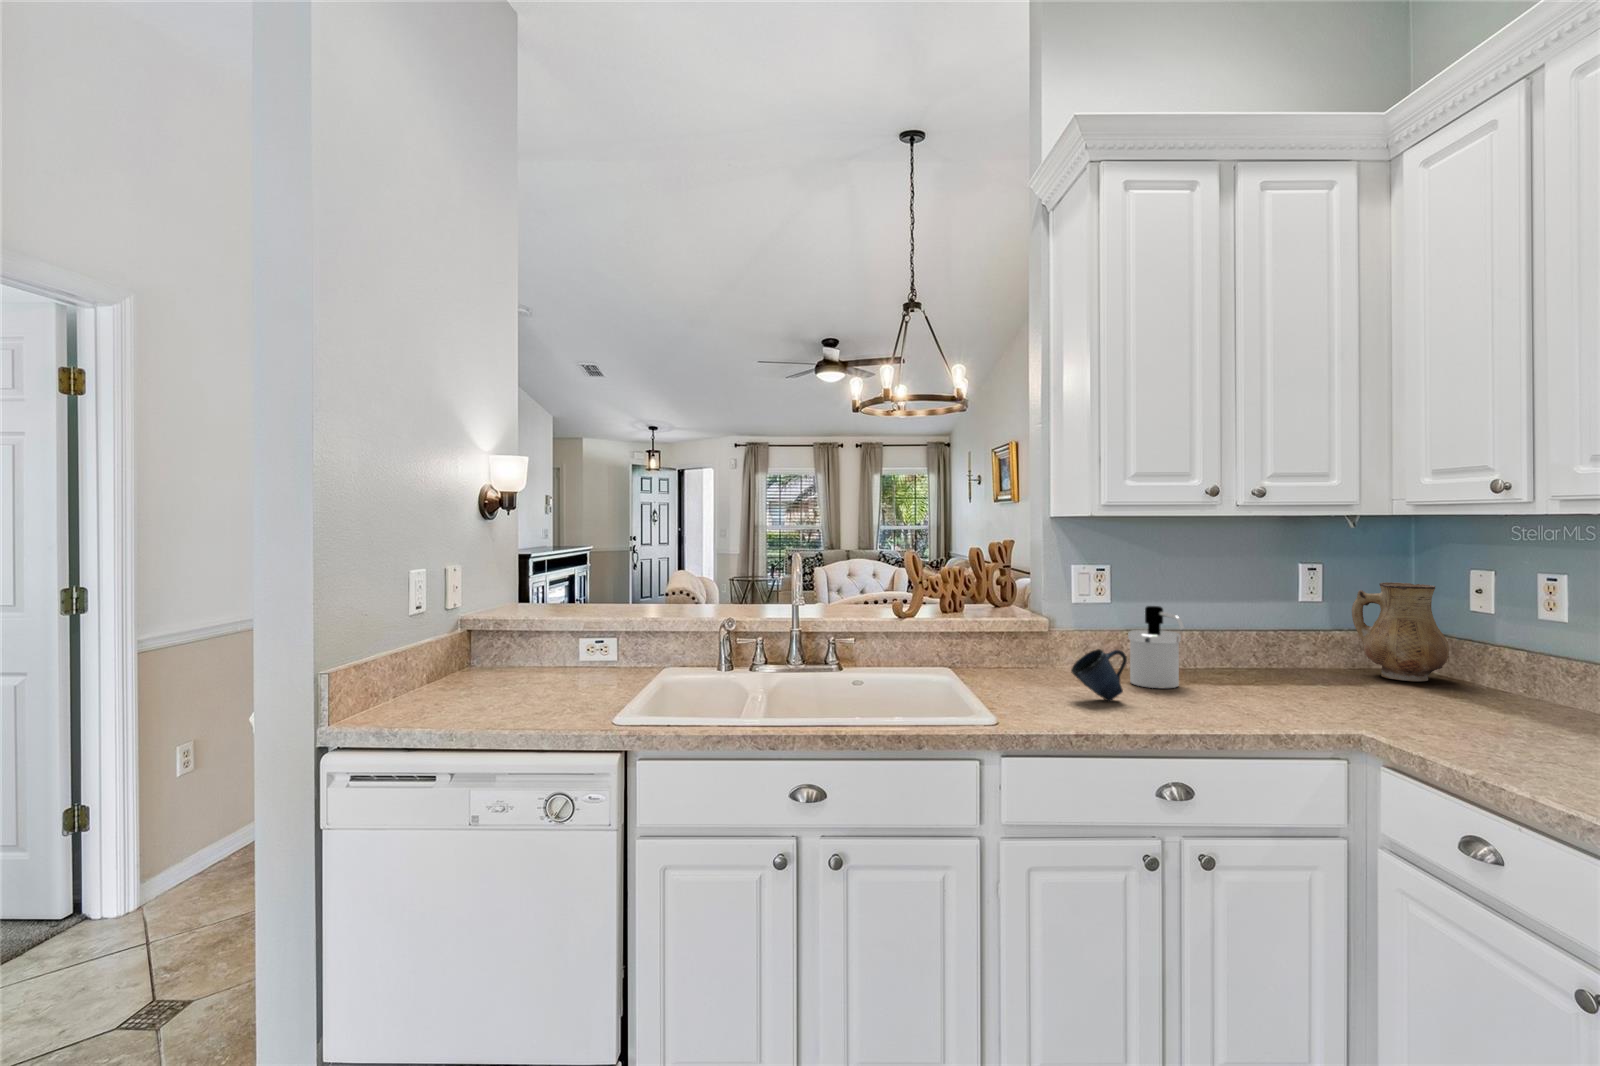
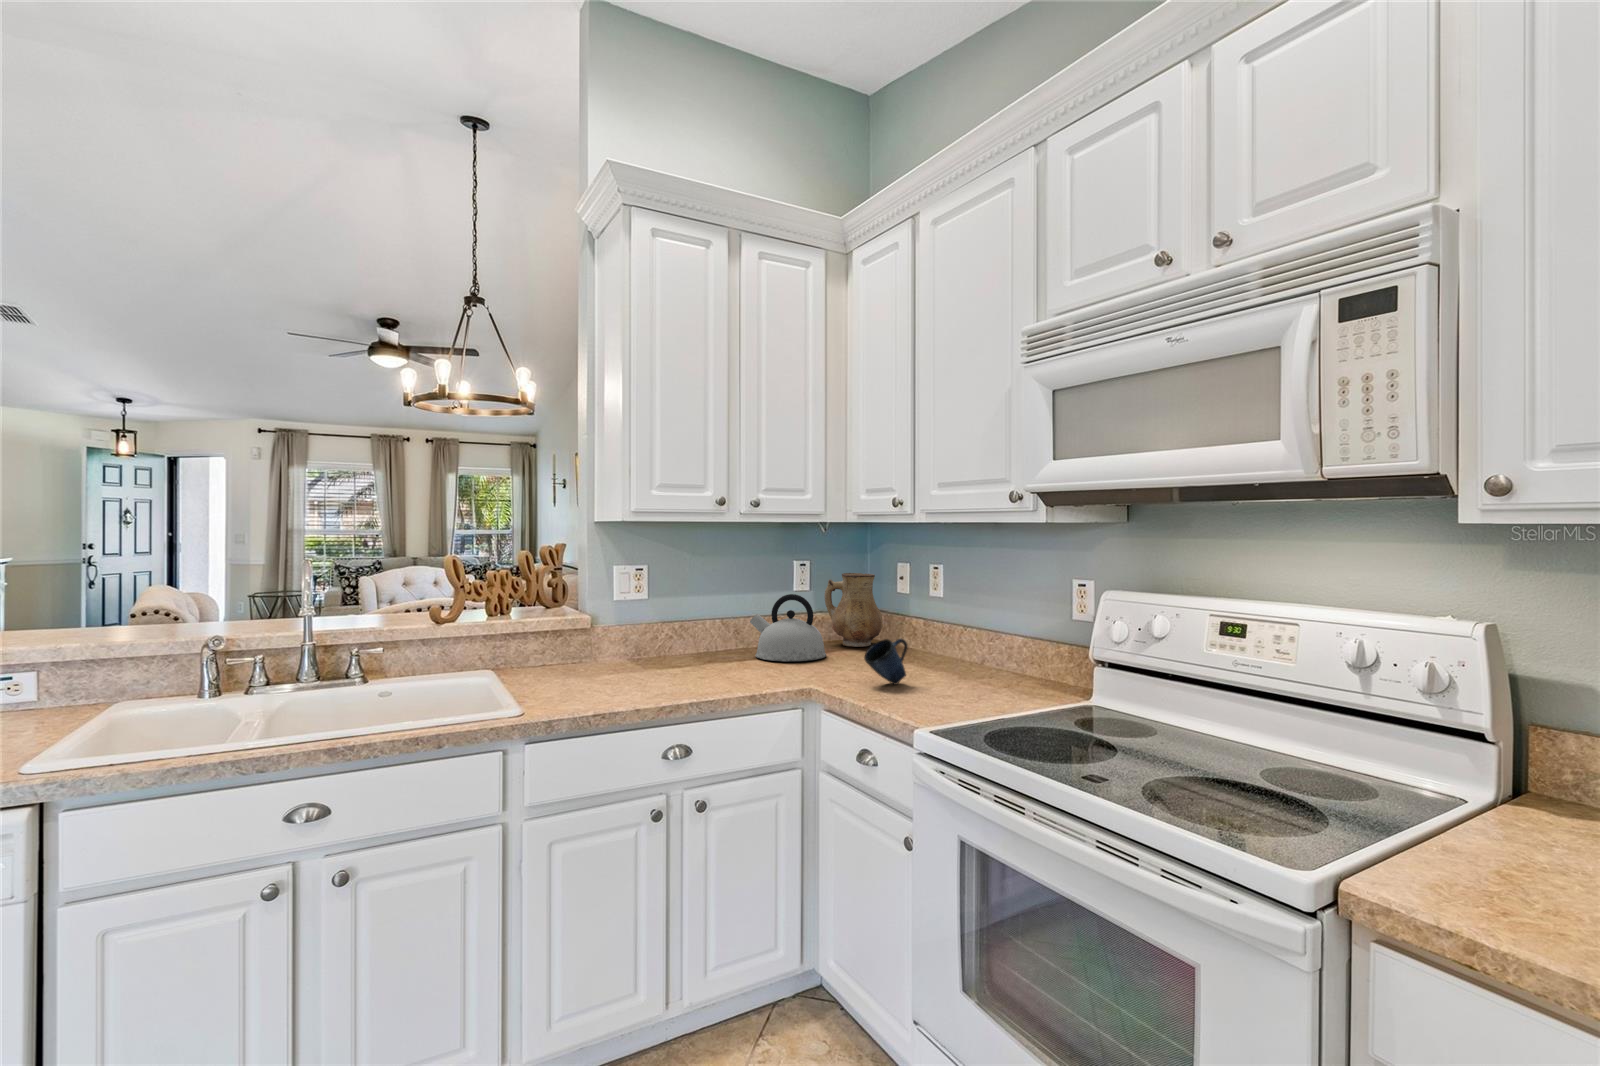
soap dispenser: present [1128,606,1184,688] -> none [655,599,697,669]
kettle: none [1247,607,1363,694] -> present [750,594,826,661]
mug: present [1071,649,1127,702] -> present [864,638,908,685]

